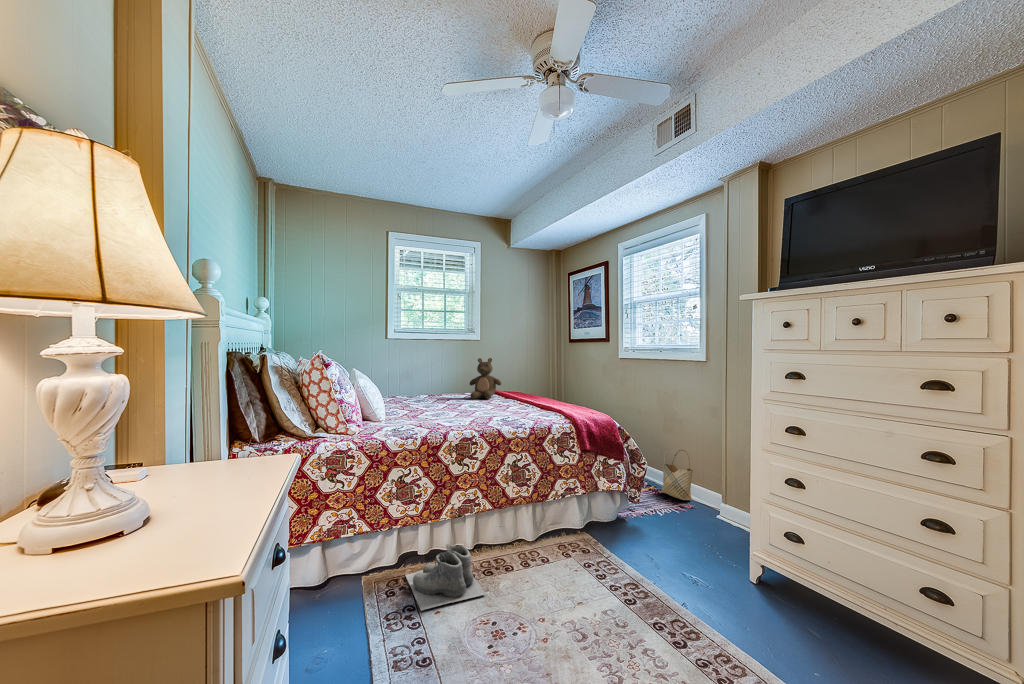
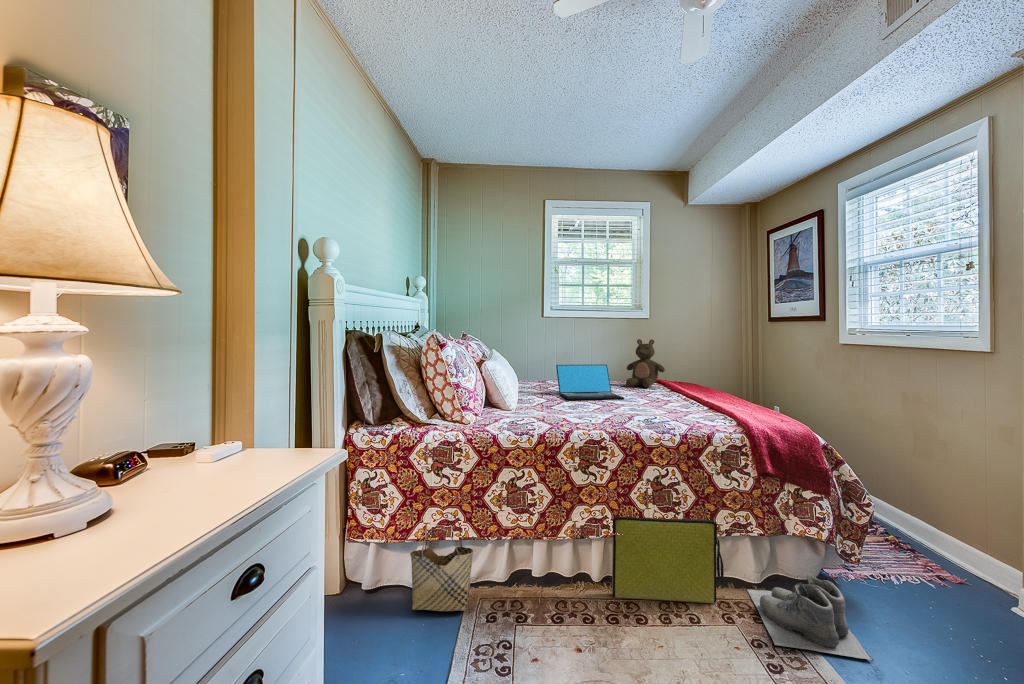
laptop: none [414,380,475,411] -> present [556,365,624,400]
woven basket: present [662,450,693,500] -> present [410,529,473,611]
bag: none [482,487,561,562] -> present [612,516,724,604]
boots: present [405,544,486,611] -> present [747,573,872,660]

